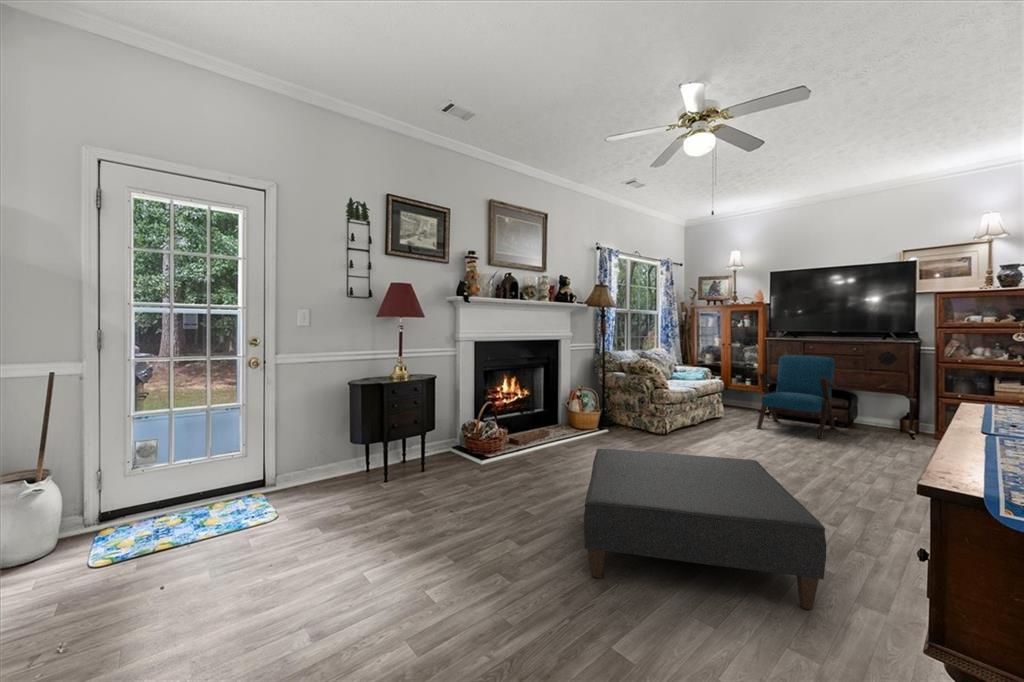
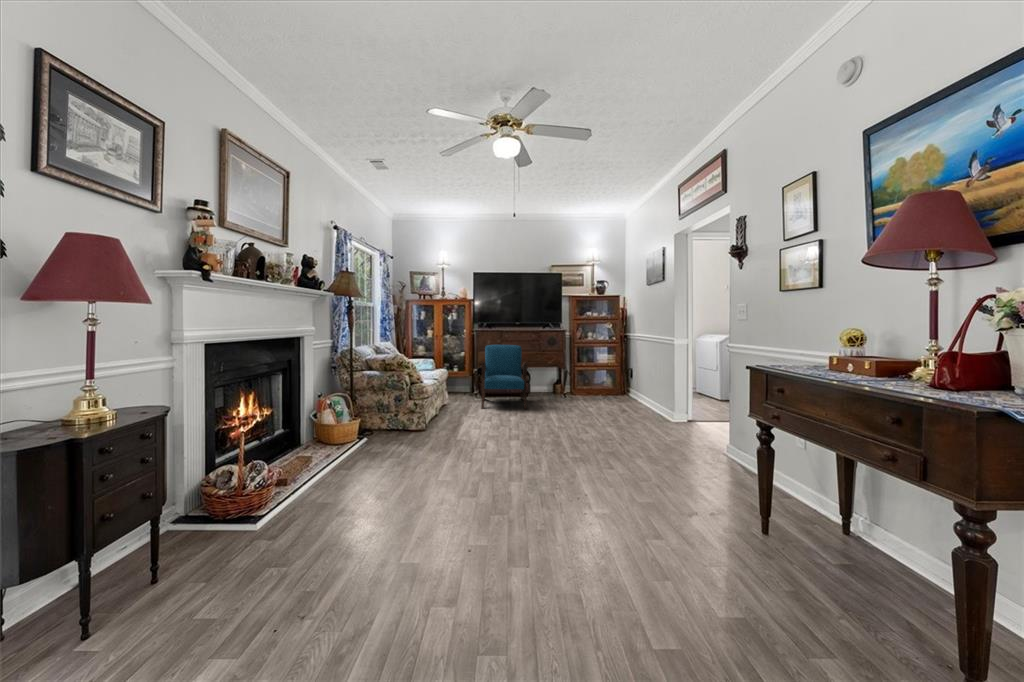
ottoman: present [584,449,826,610] -> none [458,438,693,603]

